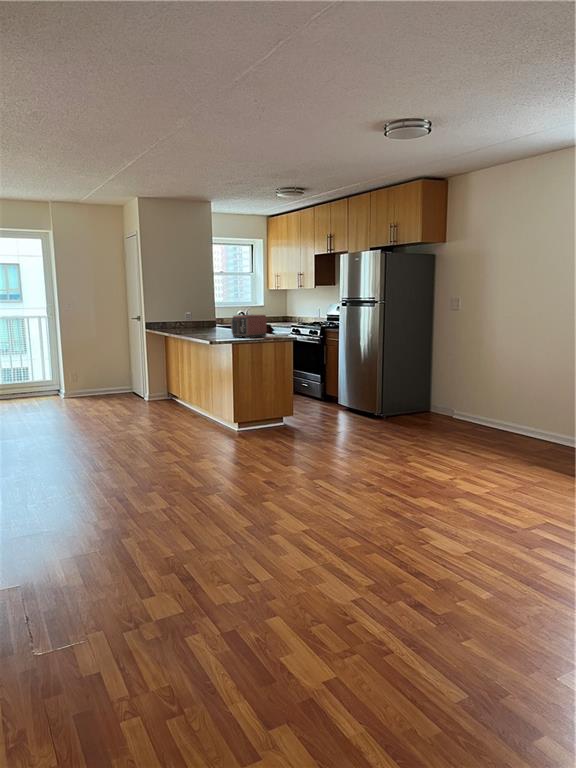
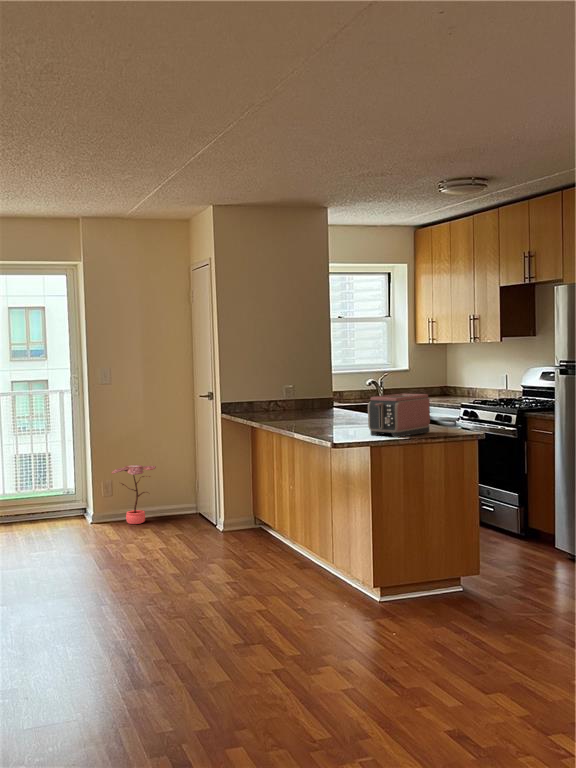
potted plant: none [76,362,105,398] -> present [111,465,156,524]

